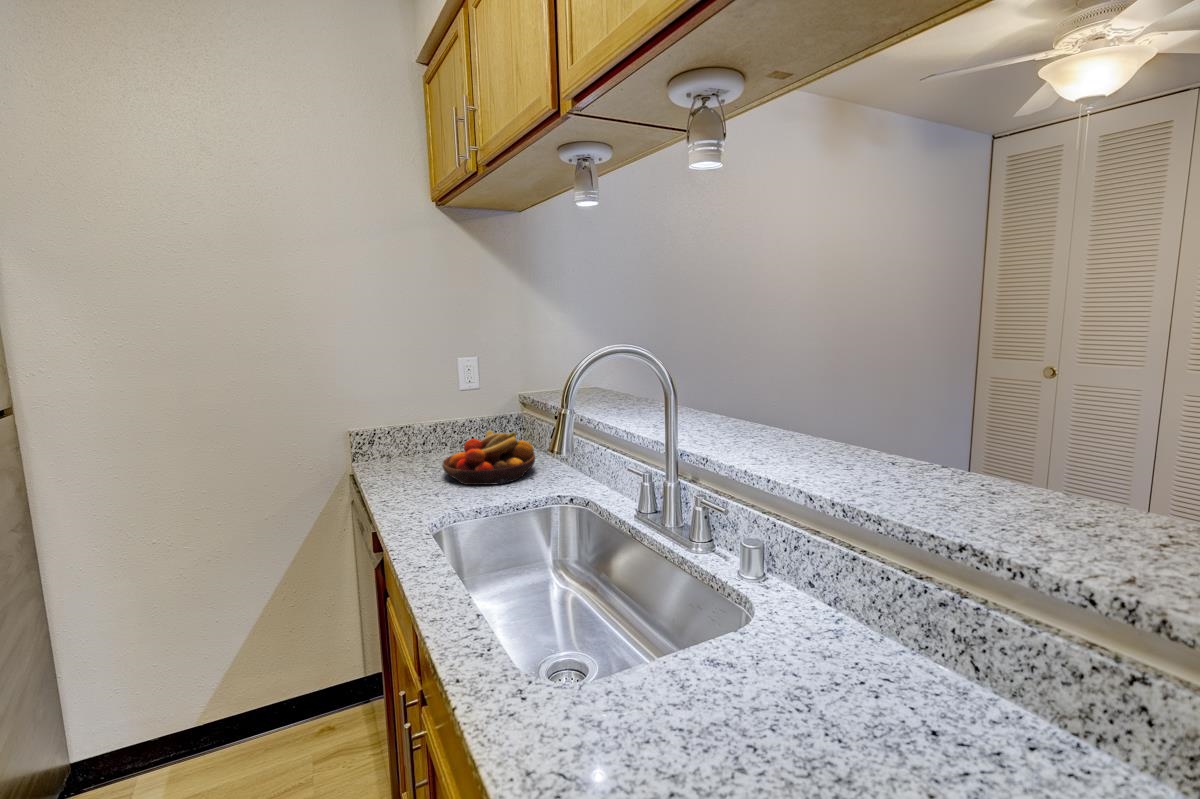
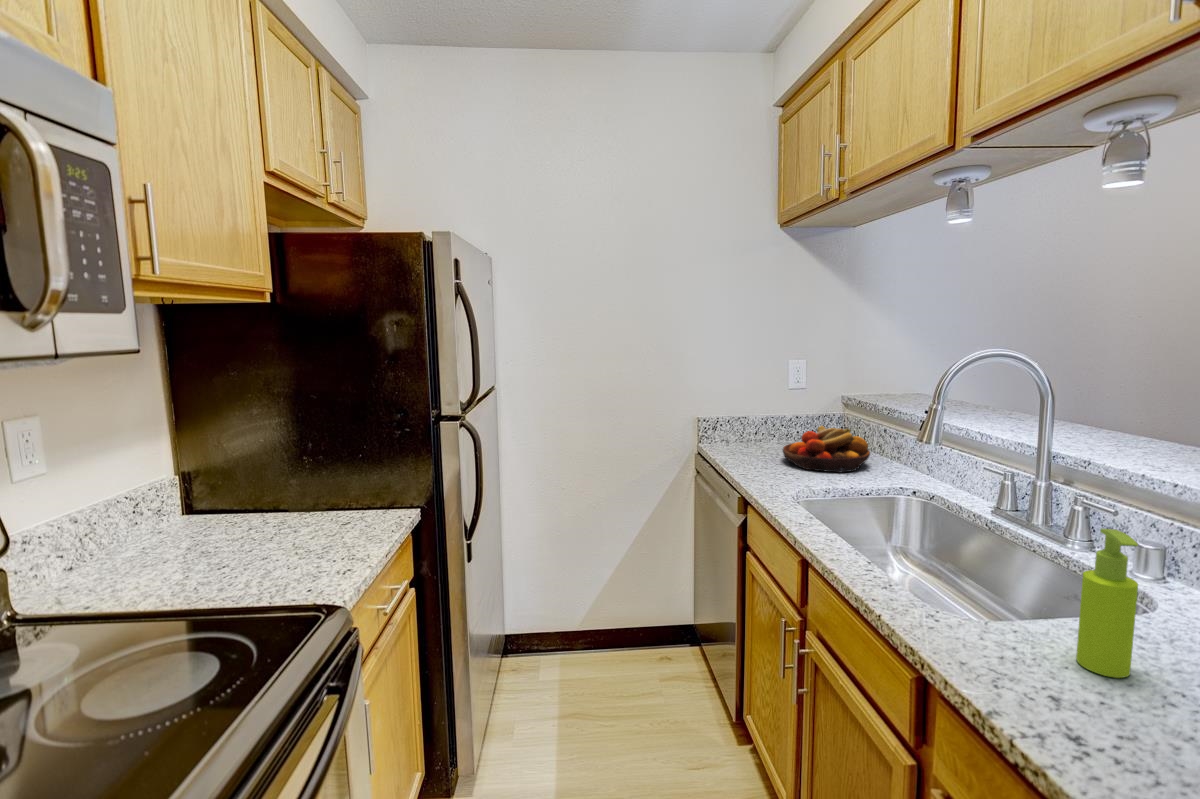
soap dispenser: none [656,568,709,750] -> present [1076,528,1138,678]

